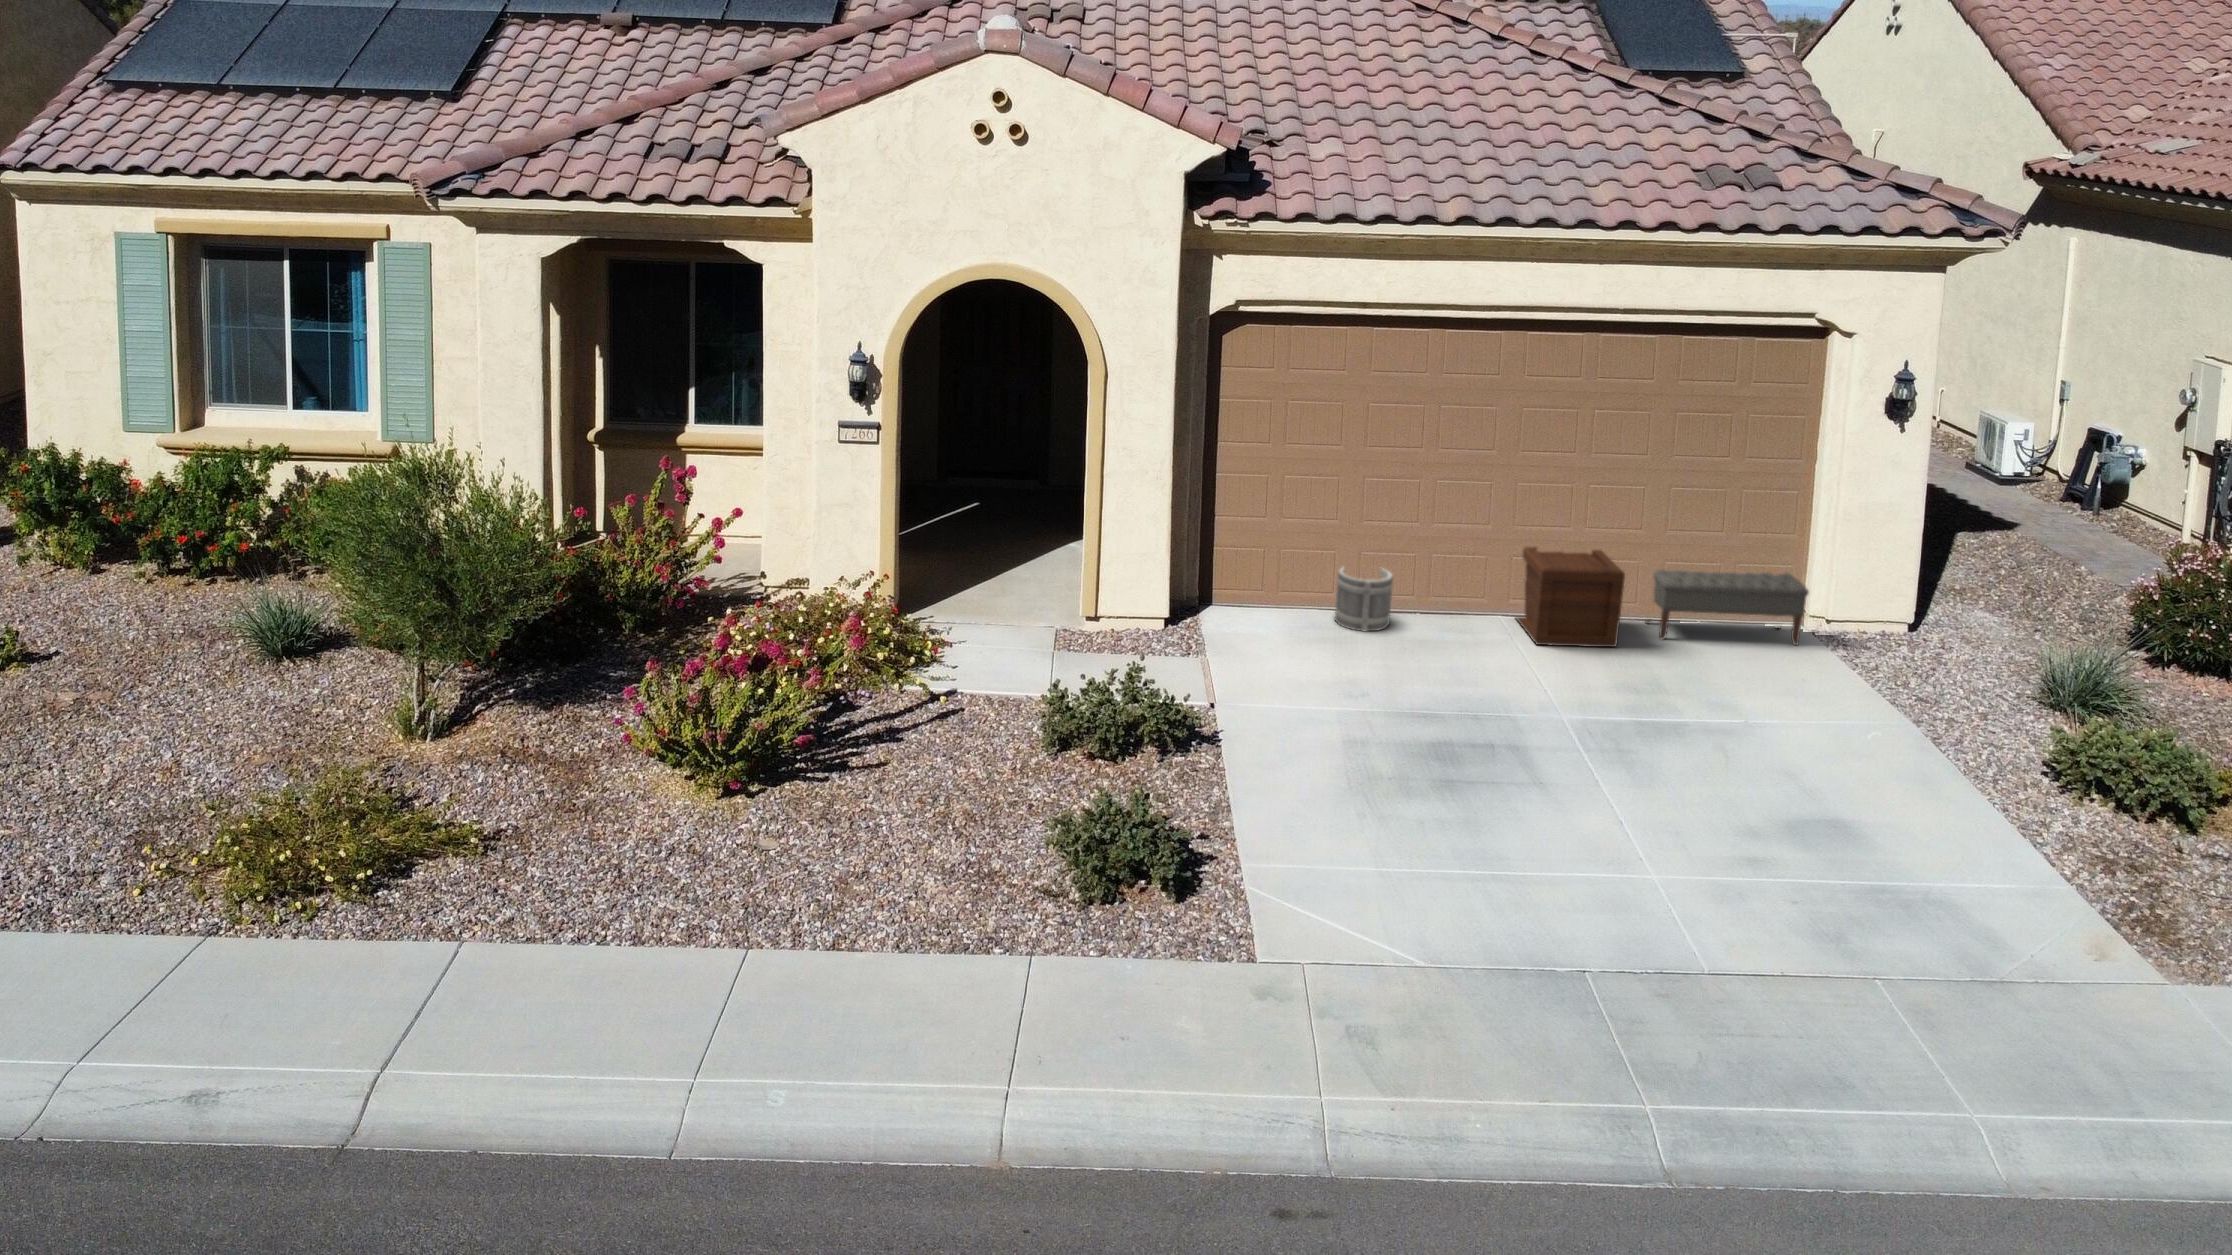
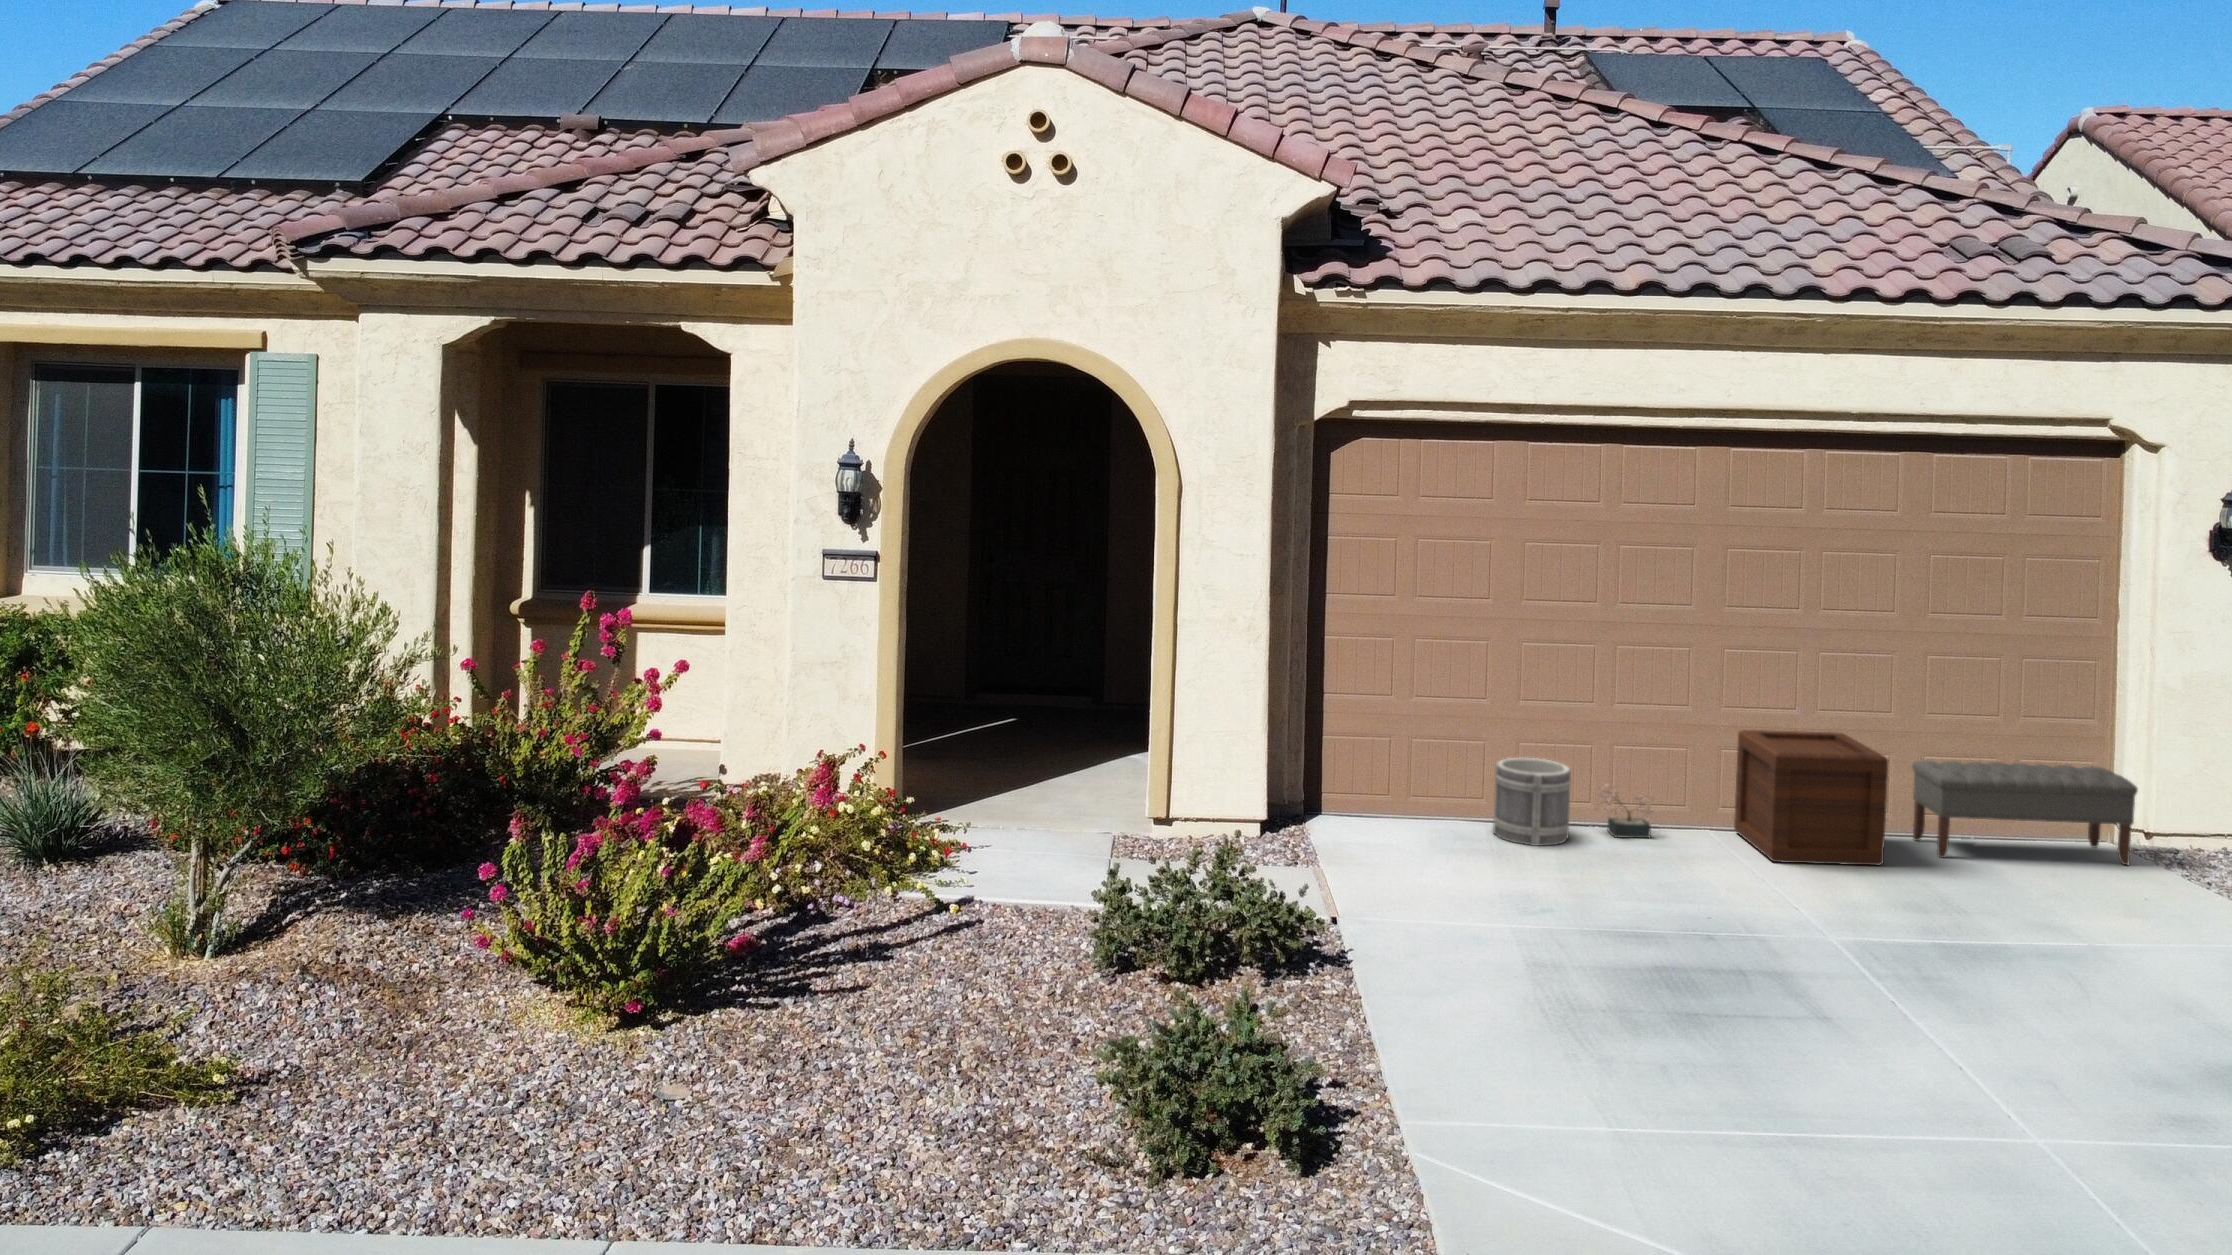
decorative plant: none [1410,582,1458,624] -> present [1598,784,1658,838]

